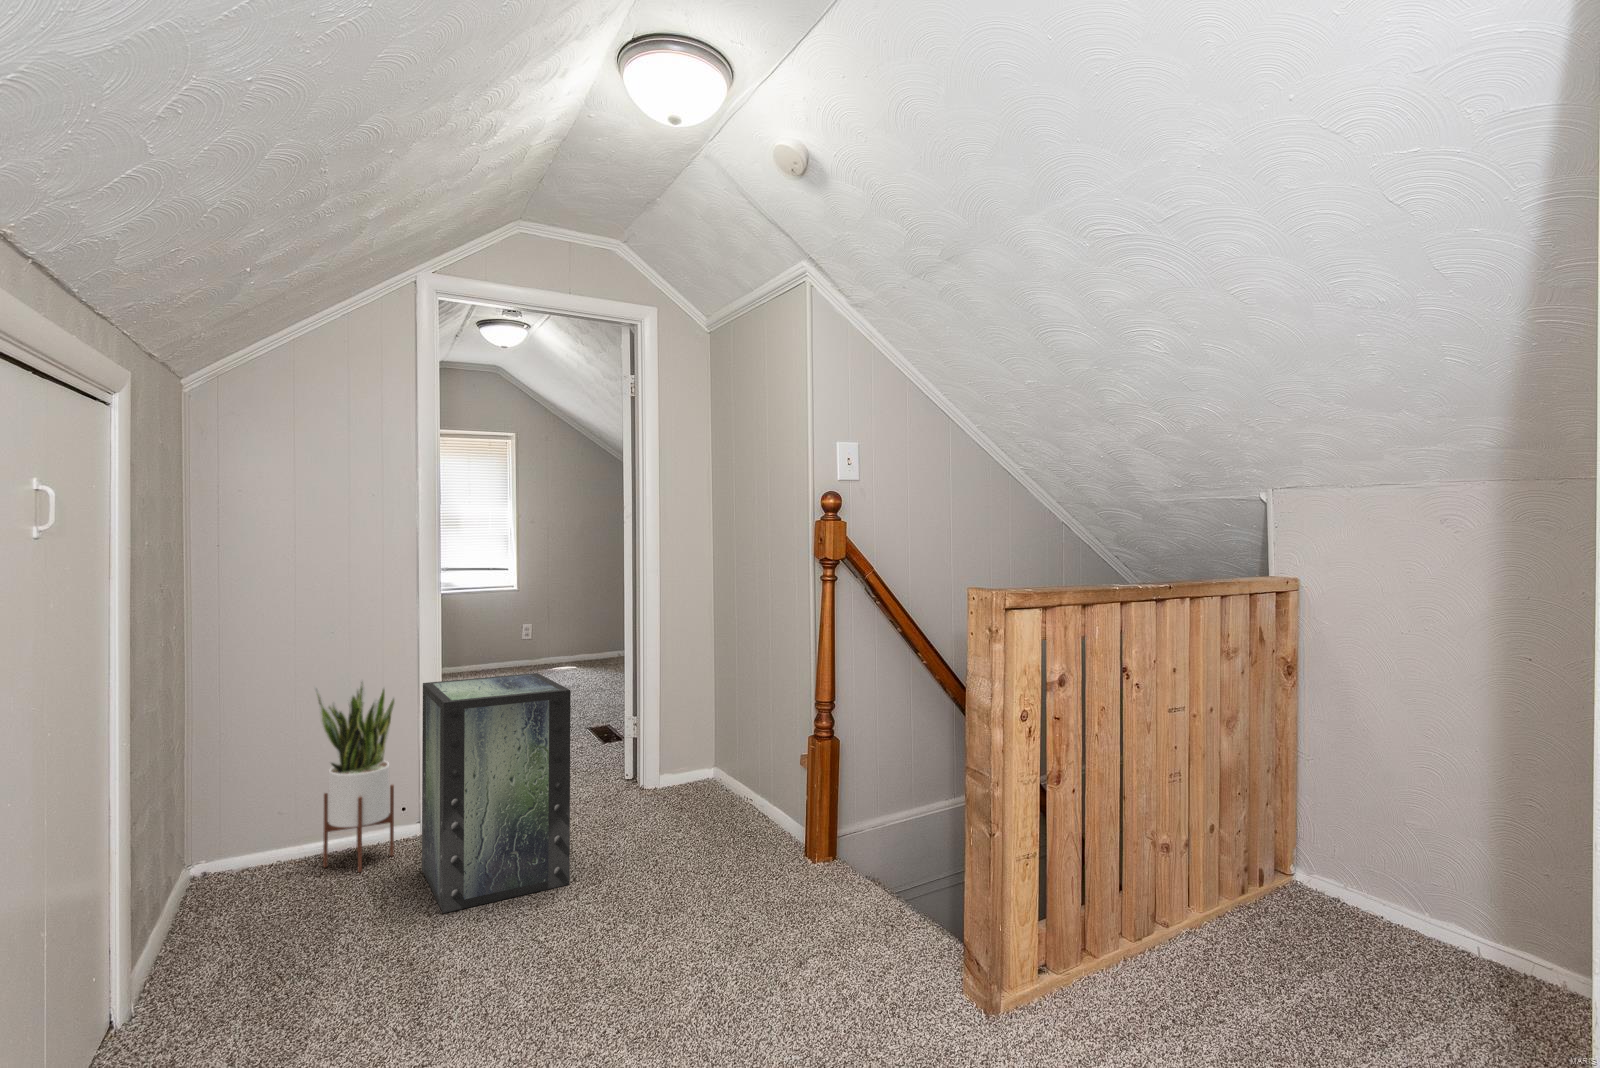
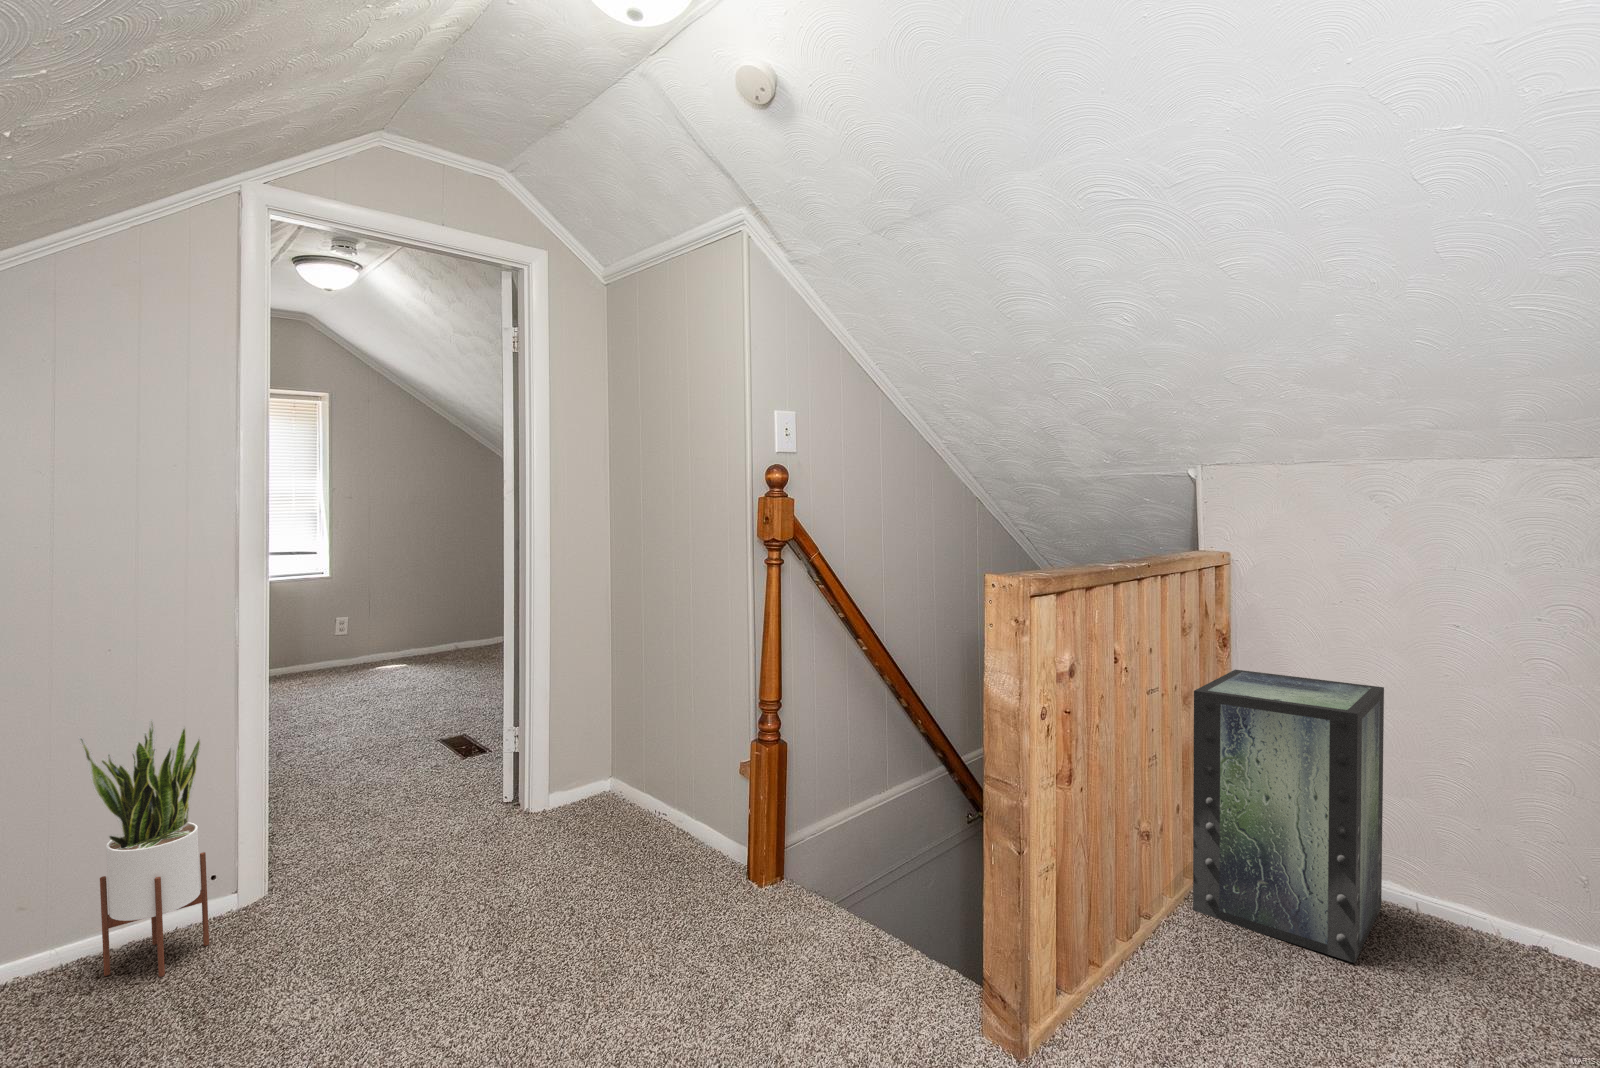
storage box: present [422,673,571,913] -> present [1193,670,1384,963]

